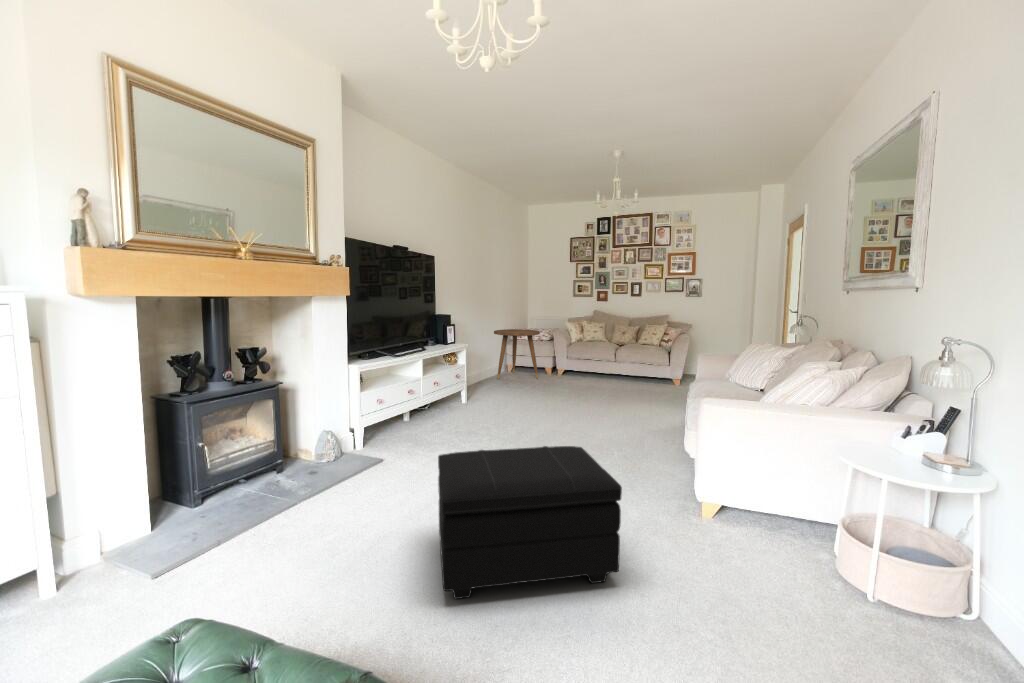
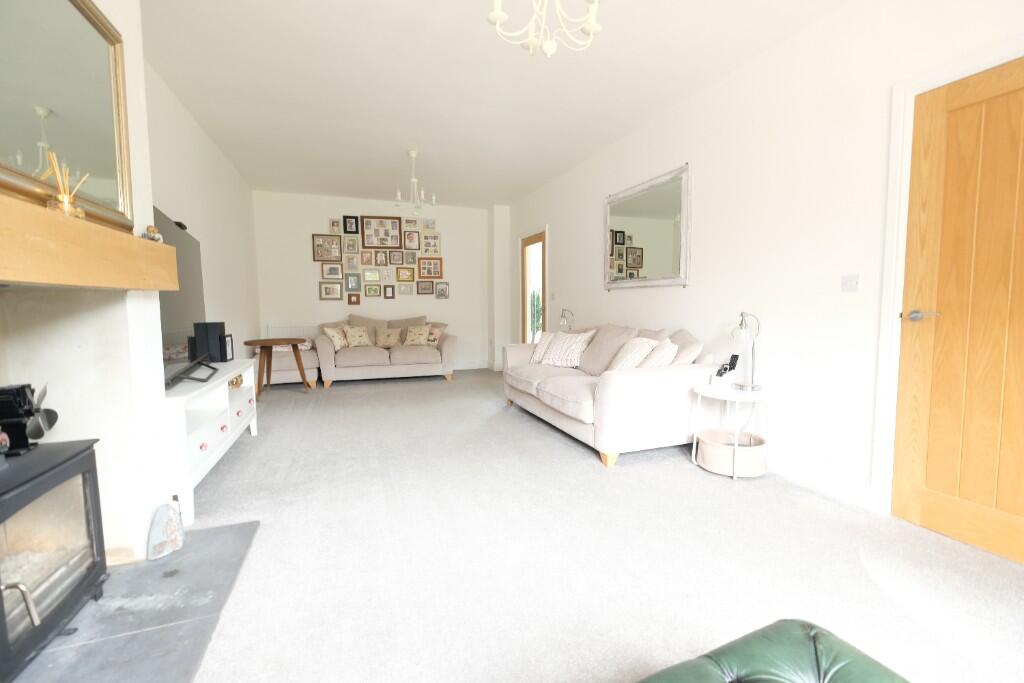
footstool: present [438,446,622,599] -> none [478,428,669,618]

